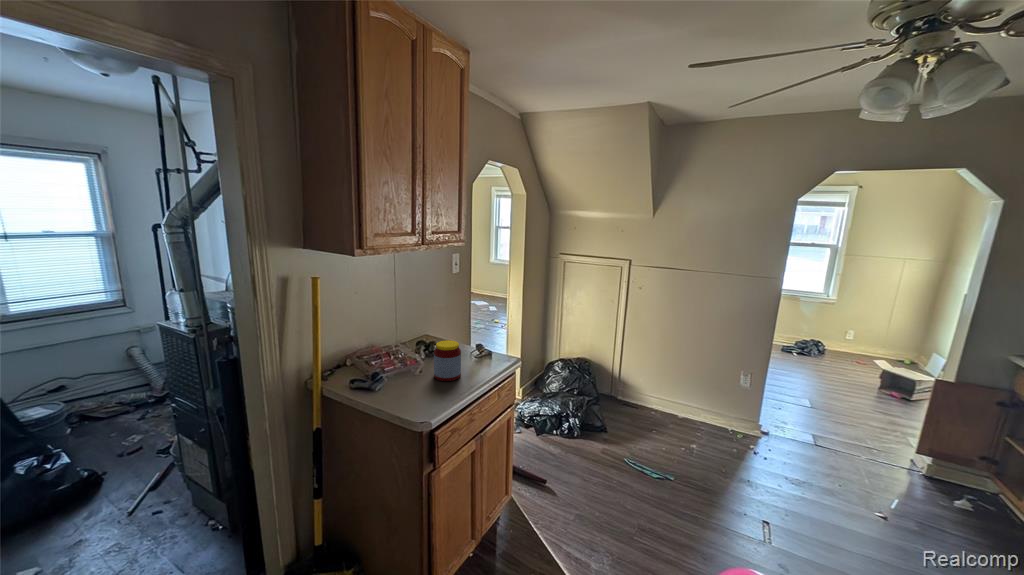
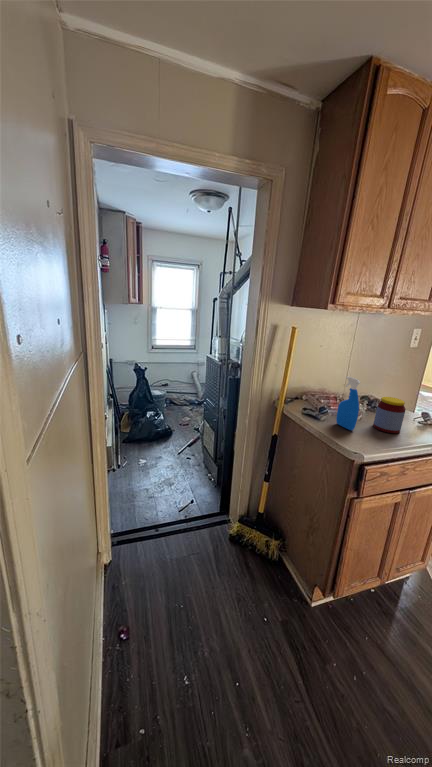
spray bottle: none [392,331,416,393] -> present [336,376,360,430]

